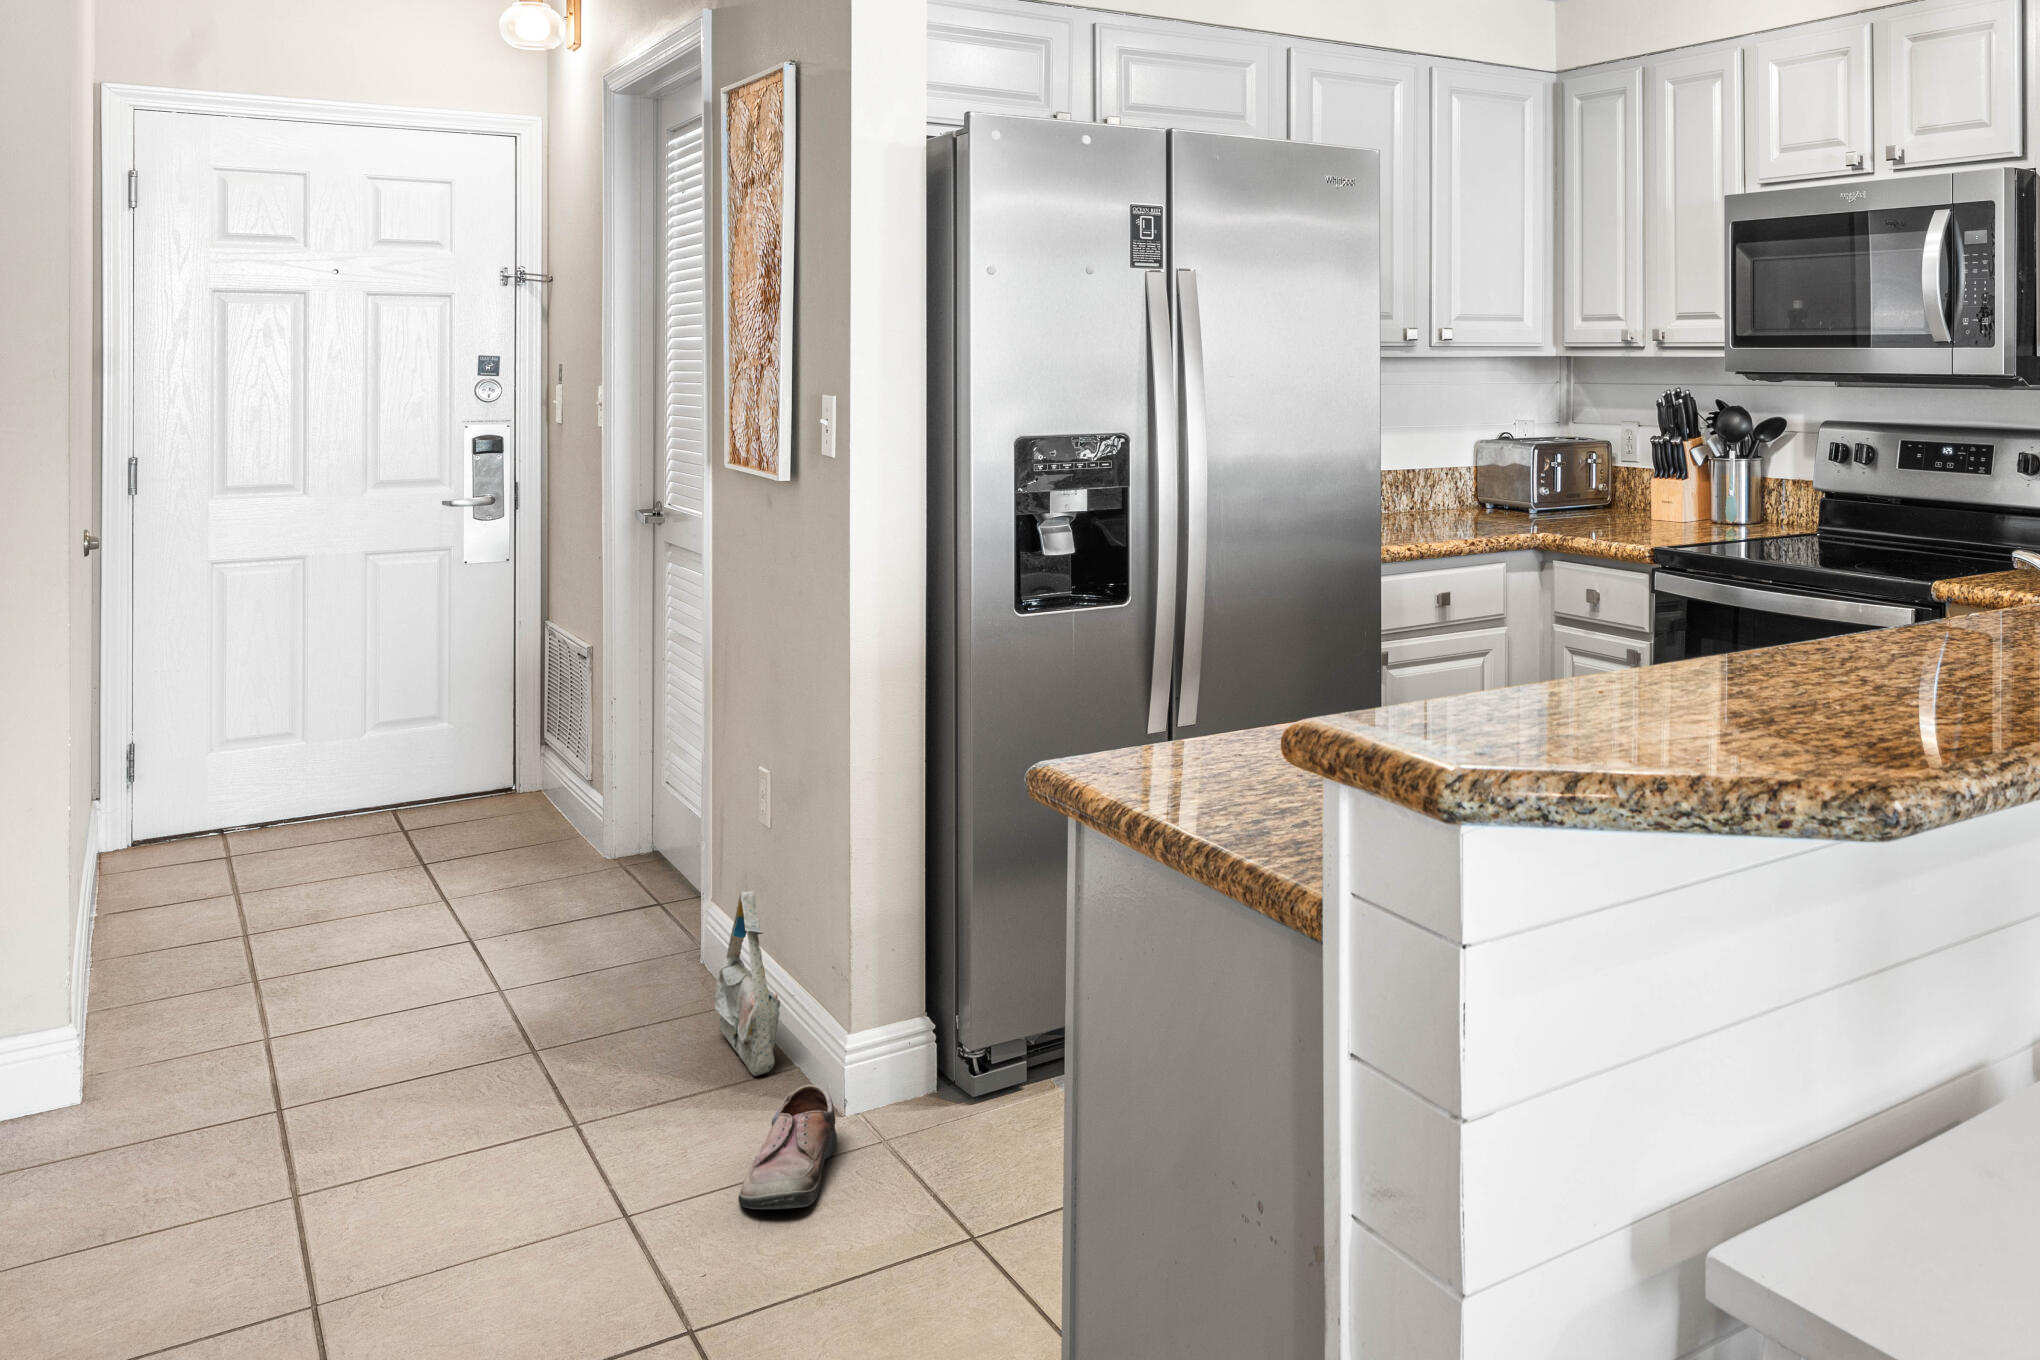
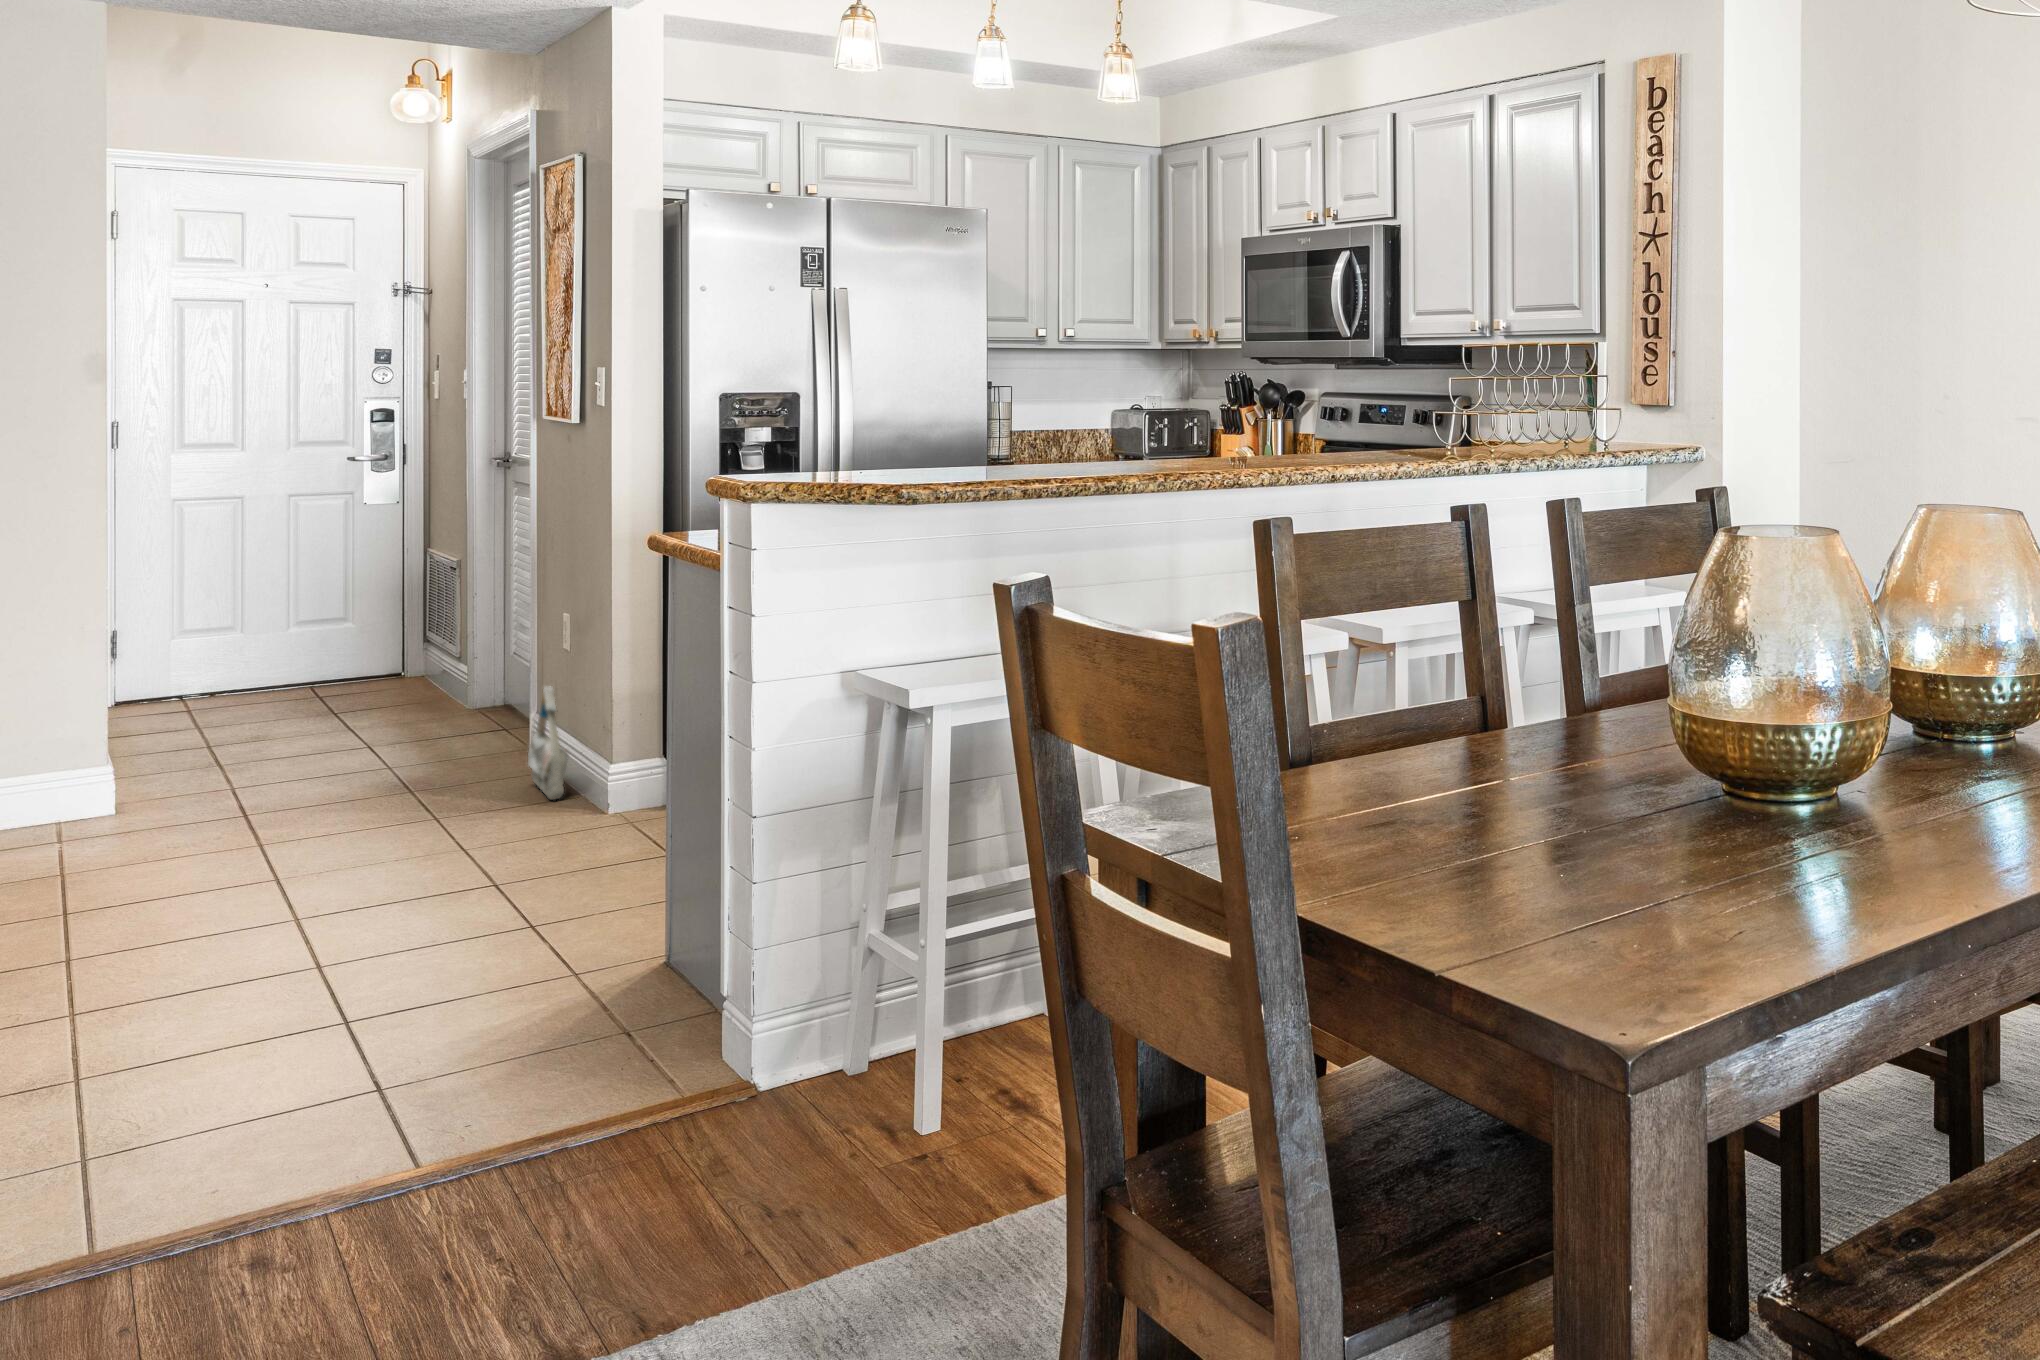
shoe: present [738,1085,837,1209] -> none [528,790,596,849]

